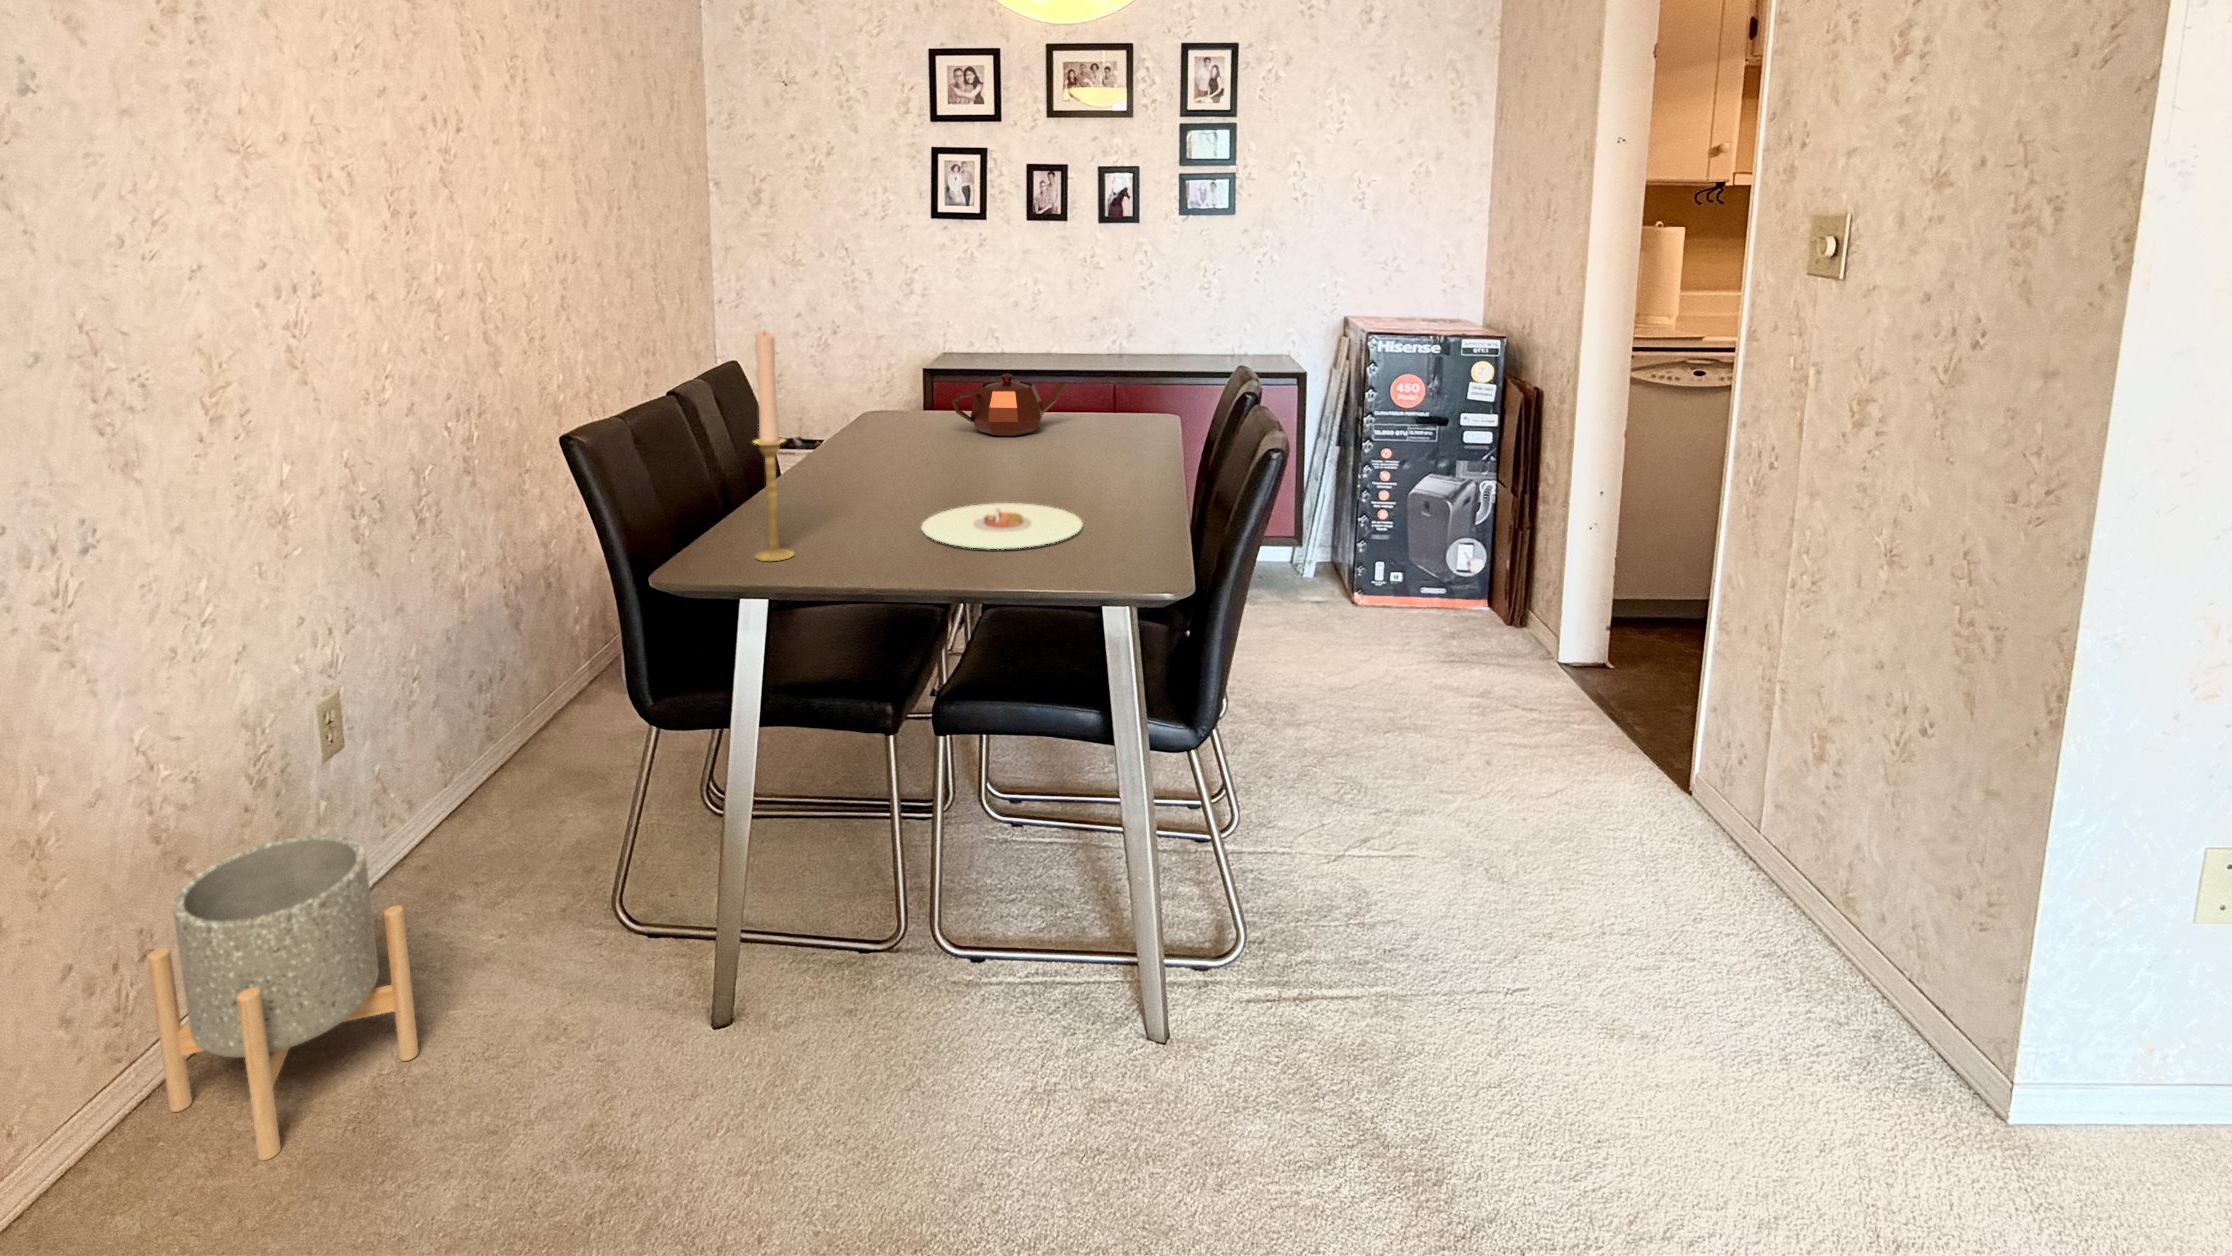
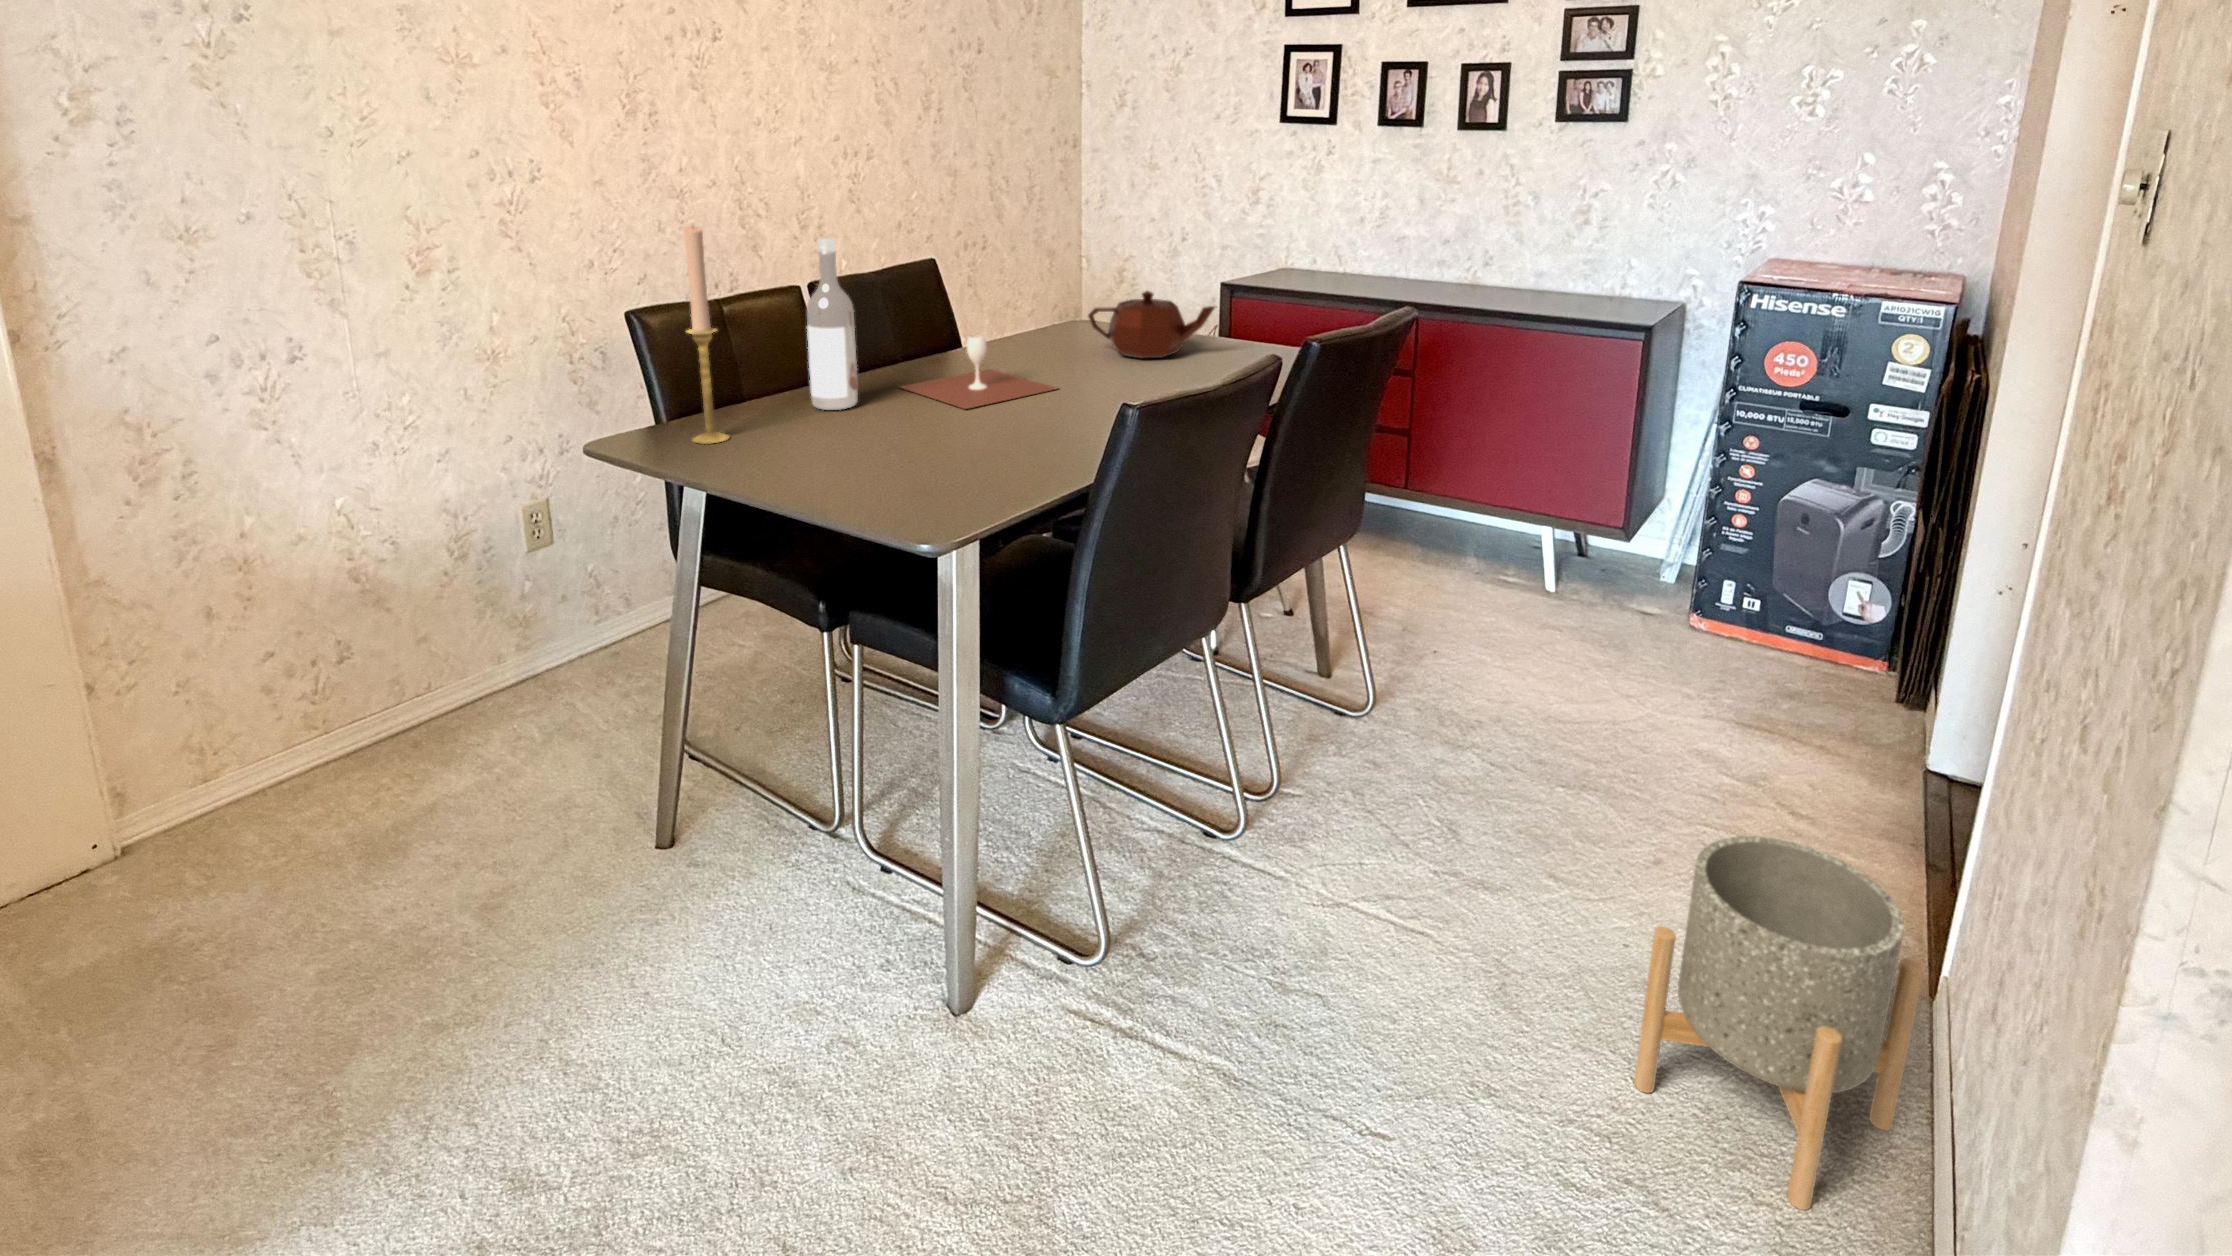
wine bottle: none [801,340,852,514] -> present [807,238,858,410]
wine glass: none [850,425,1000,494] -> present [901,335,1056,409]
plate: present [921,503,1083,549] -> none [845,422,1016,471]
planter: present [148,835,419,1160] -> present [1634,836,1924,1210]

